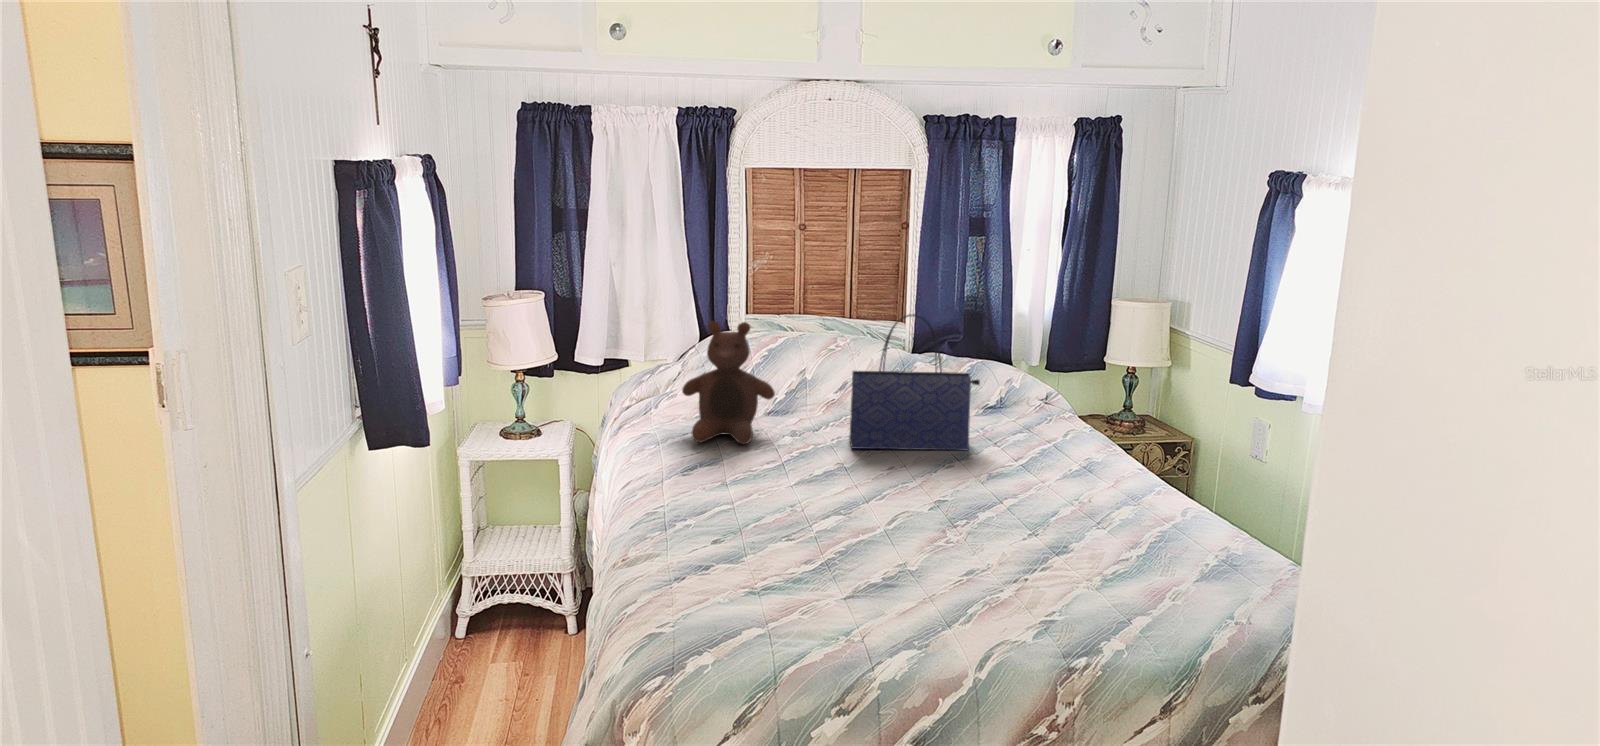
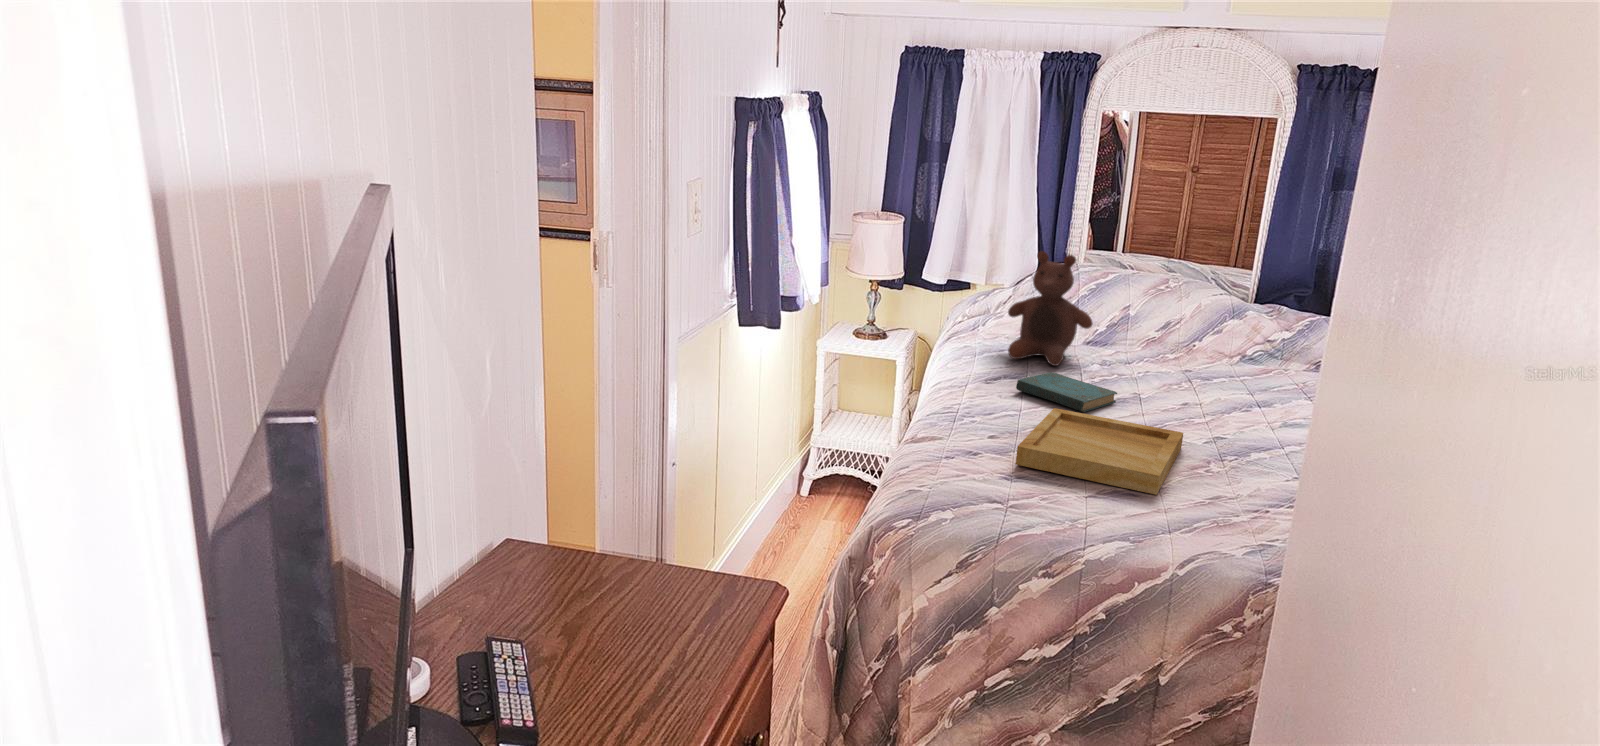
tote bag: present [849,314,980,451] -> none [1154,261,1295,400]
book: none [717,453,825,495] -> present [1016,372,1117,412]
tray: none [756,497,919,583] -> present [1016,408,1183,495]

